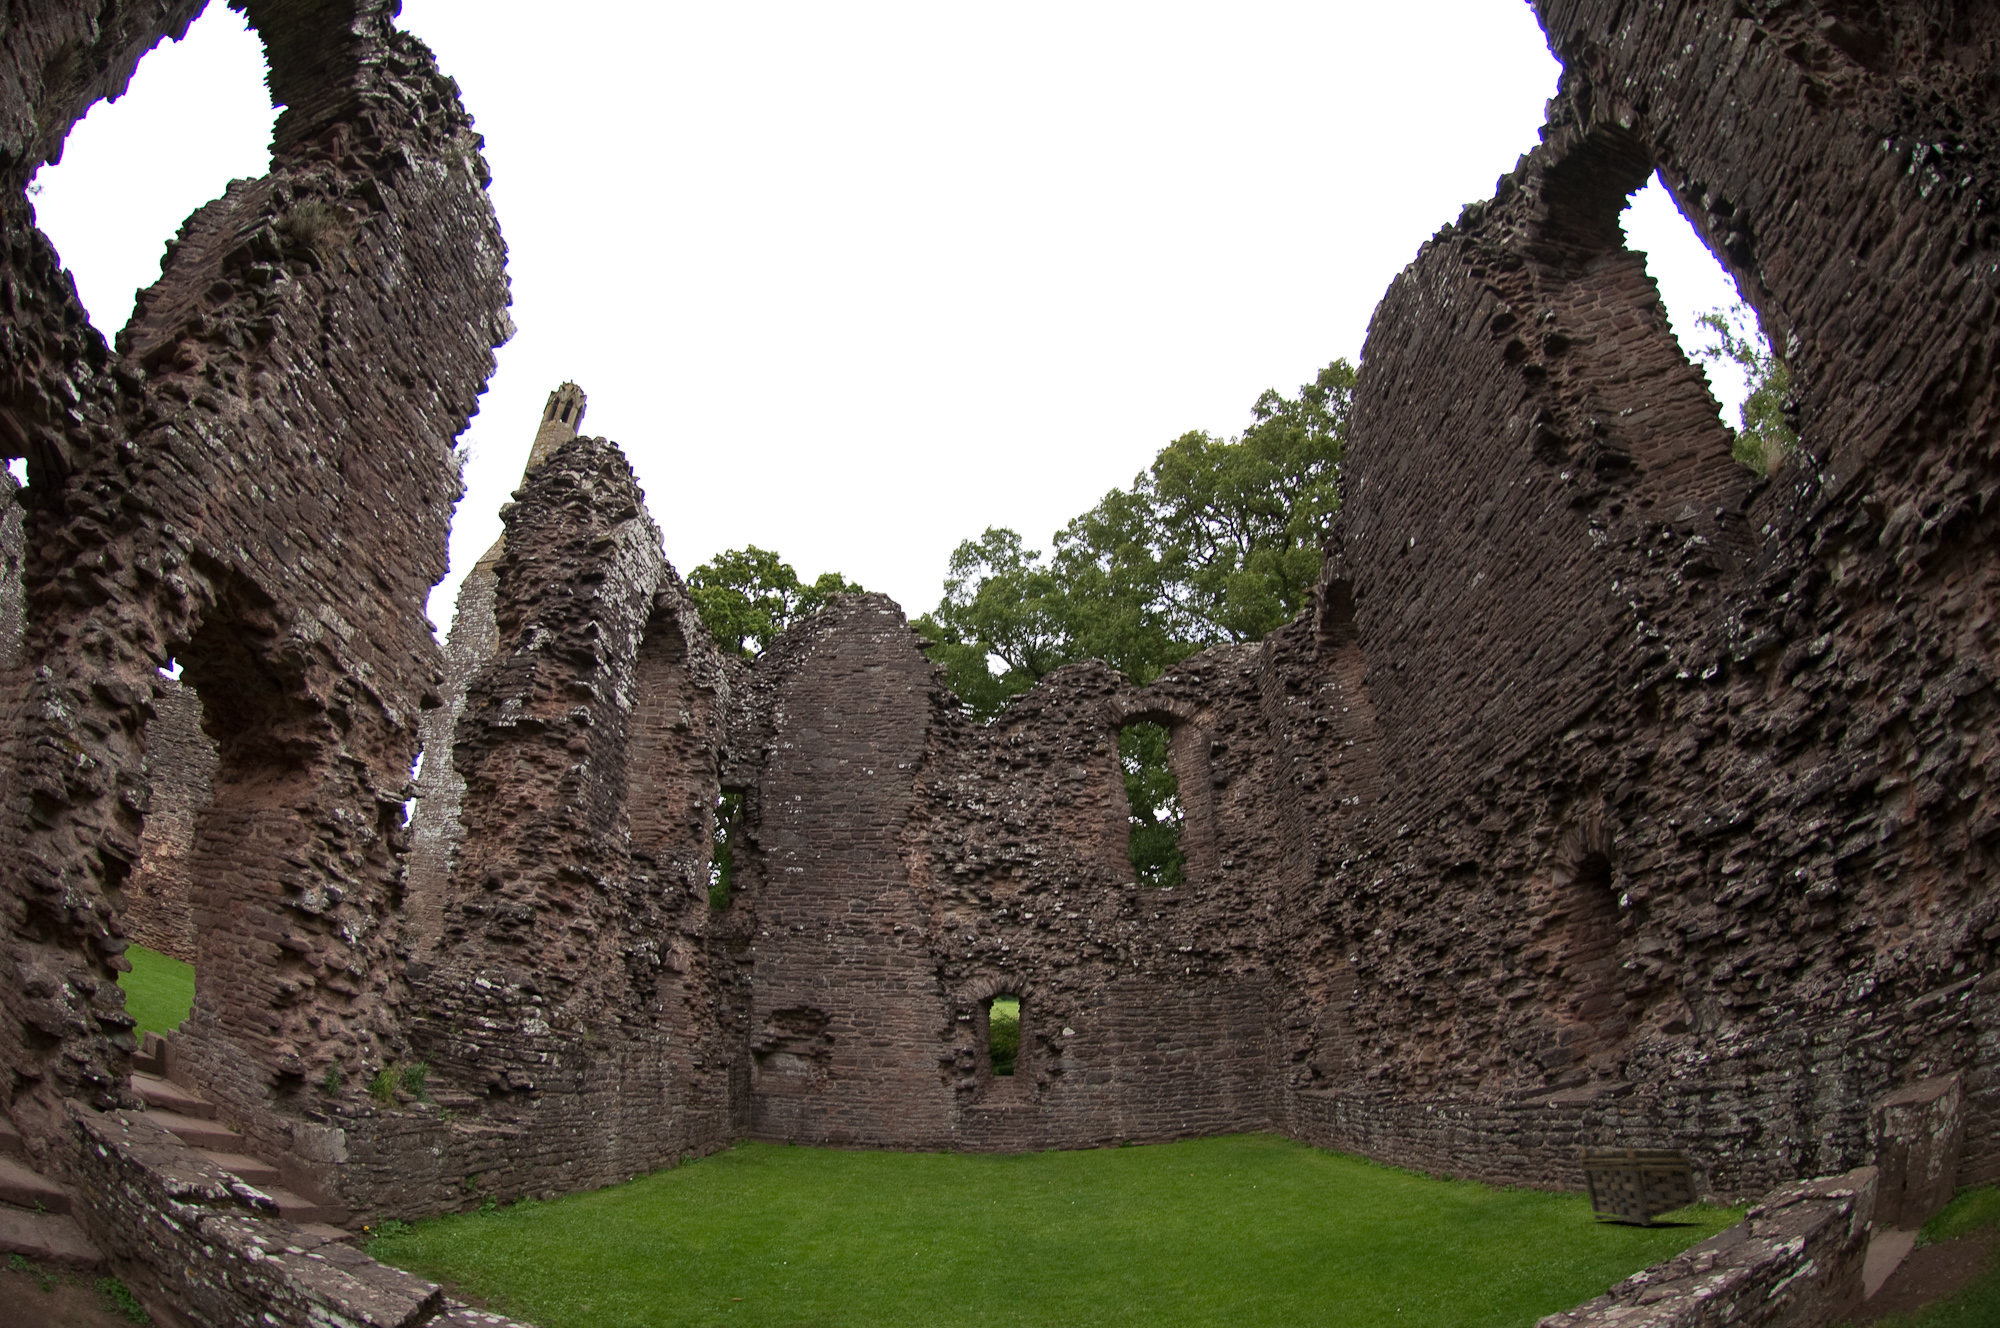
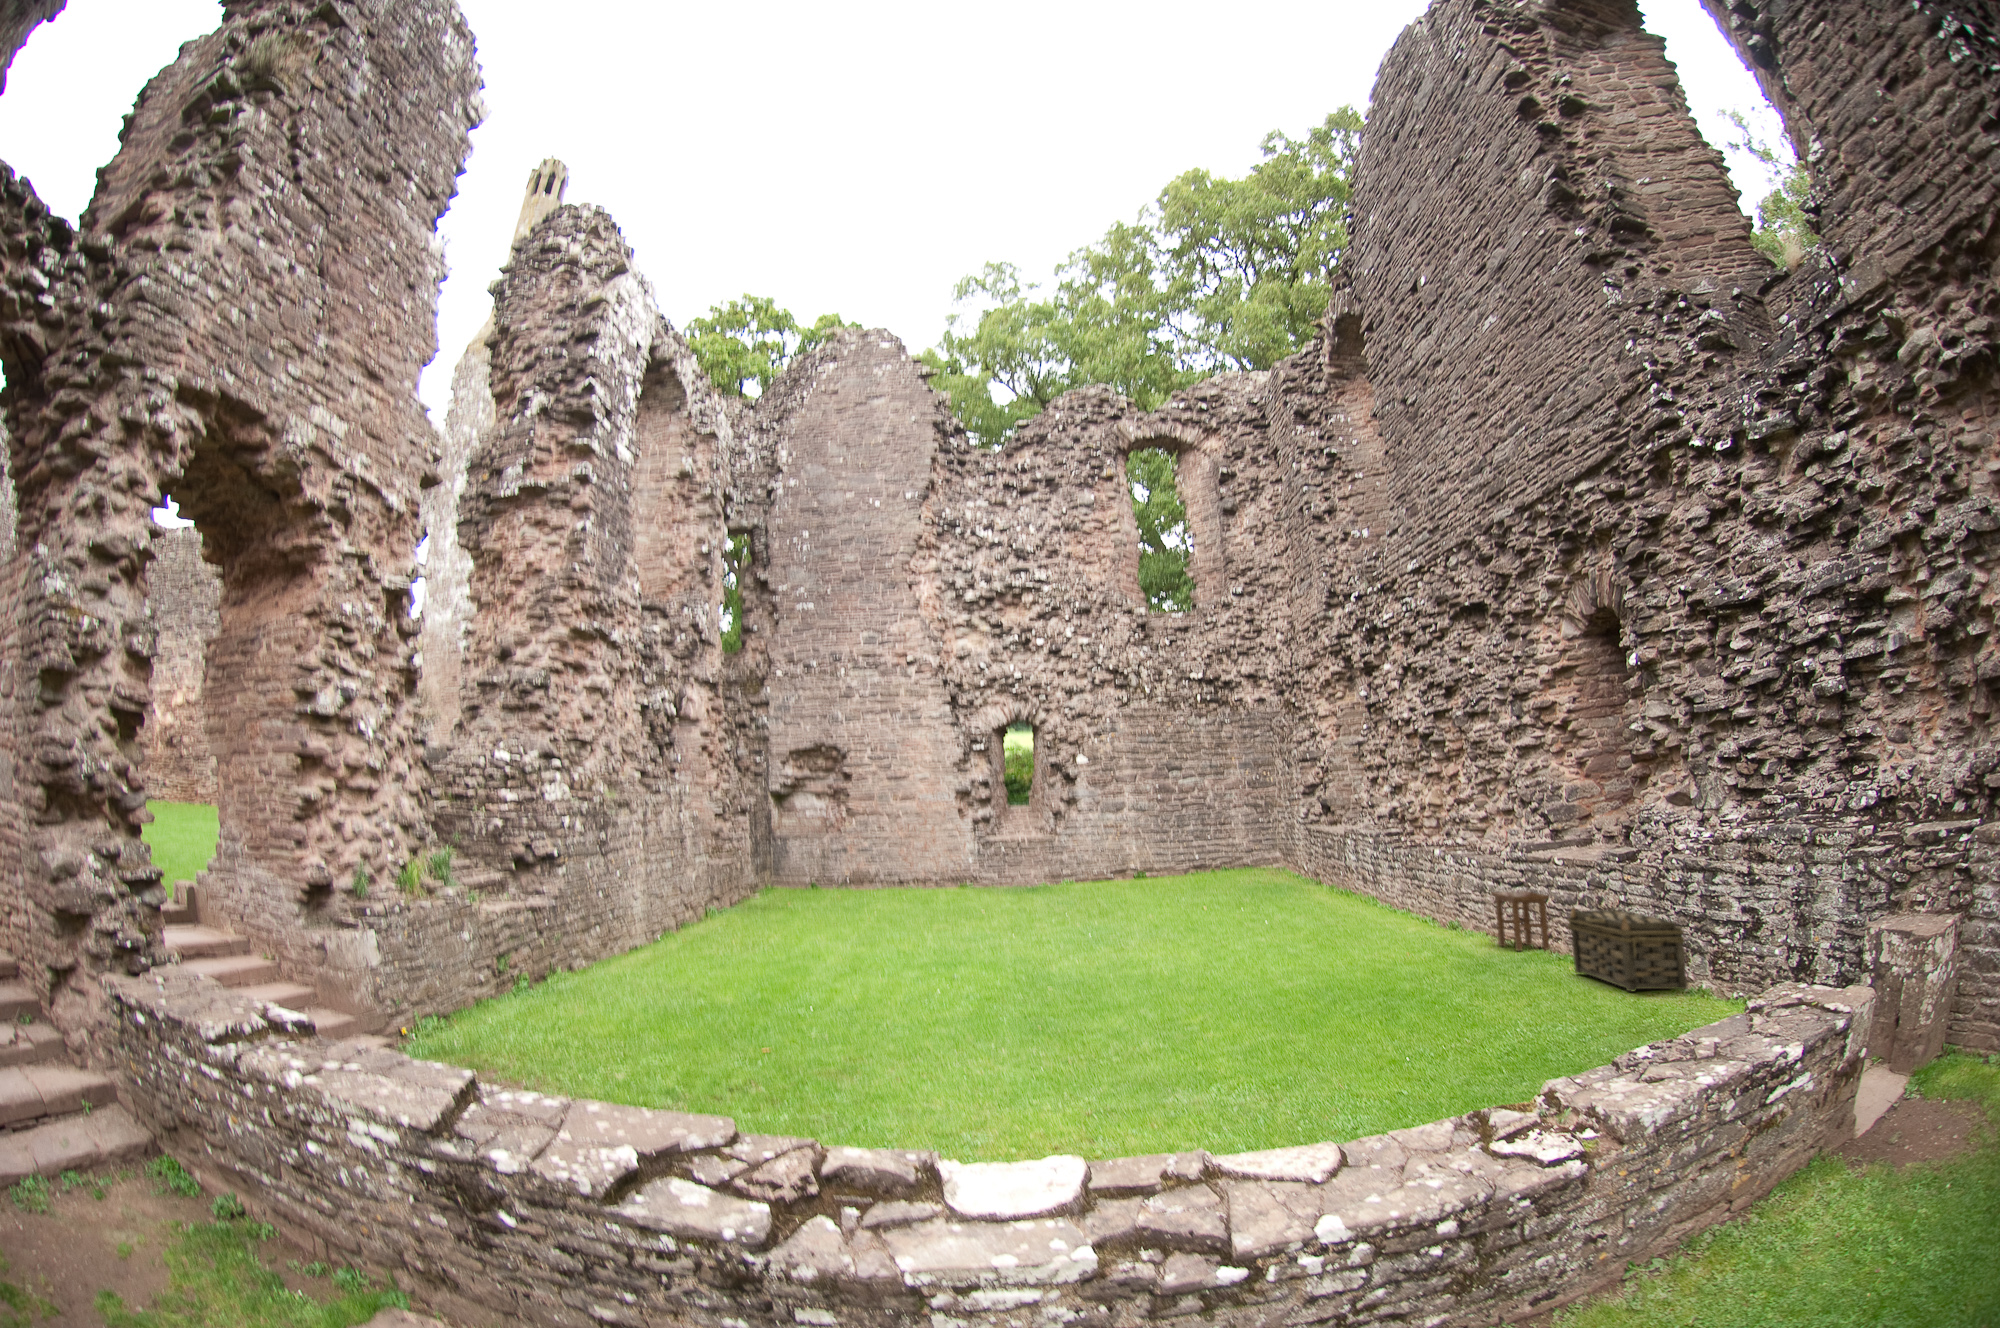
stool: none [1508,1151,1575,1214] -> present [1491,891,1549,951]

